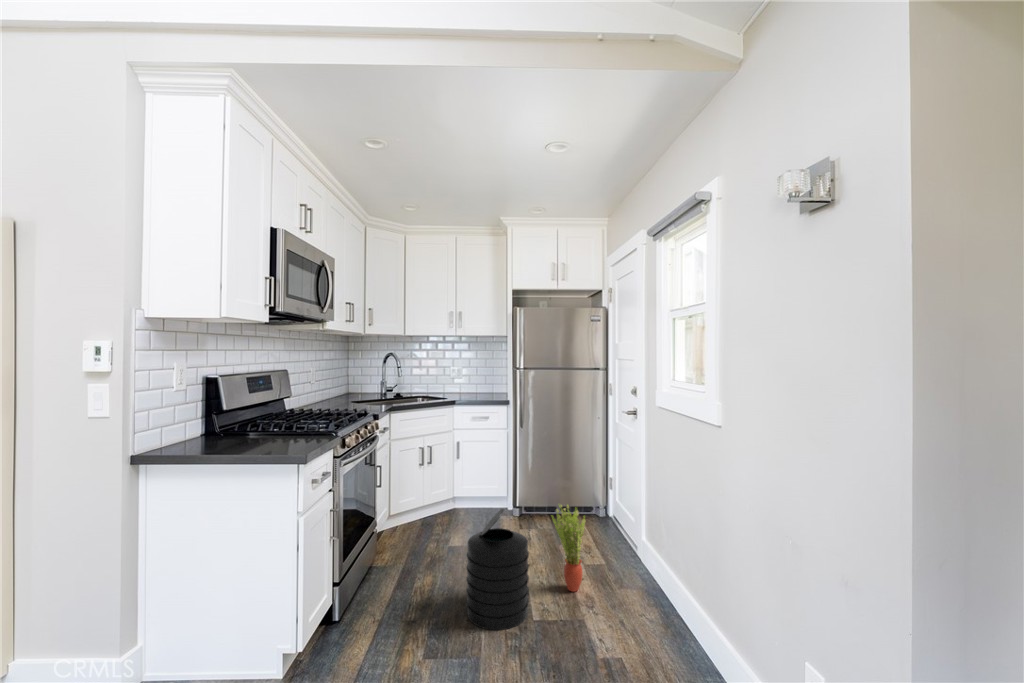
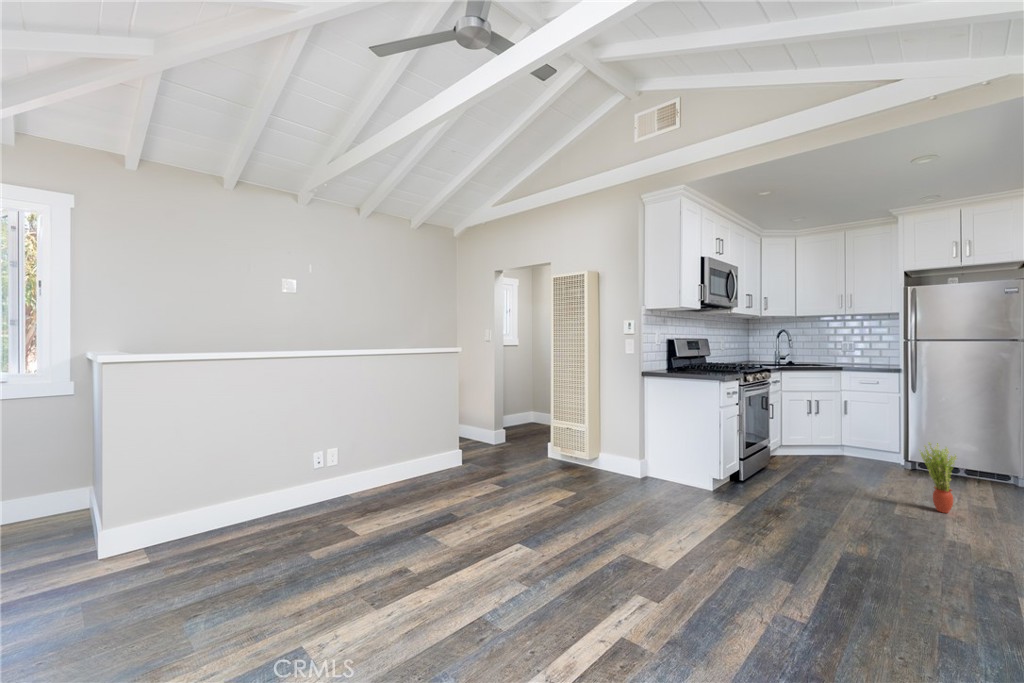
trash can: present [466,509,529,630] -> none [833,433,889,512]

